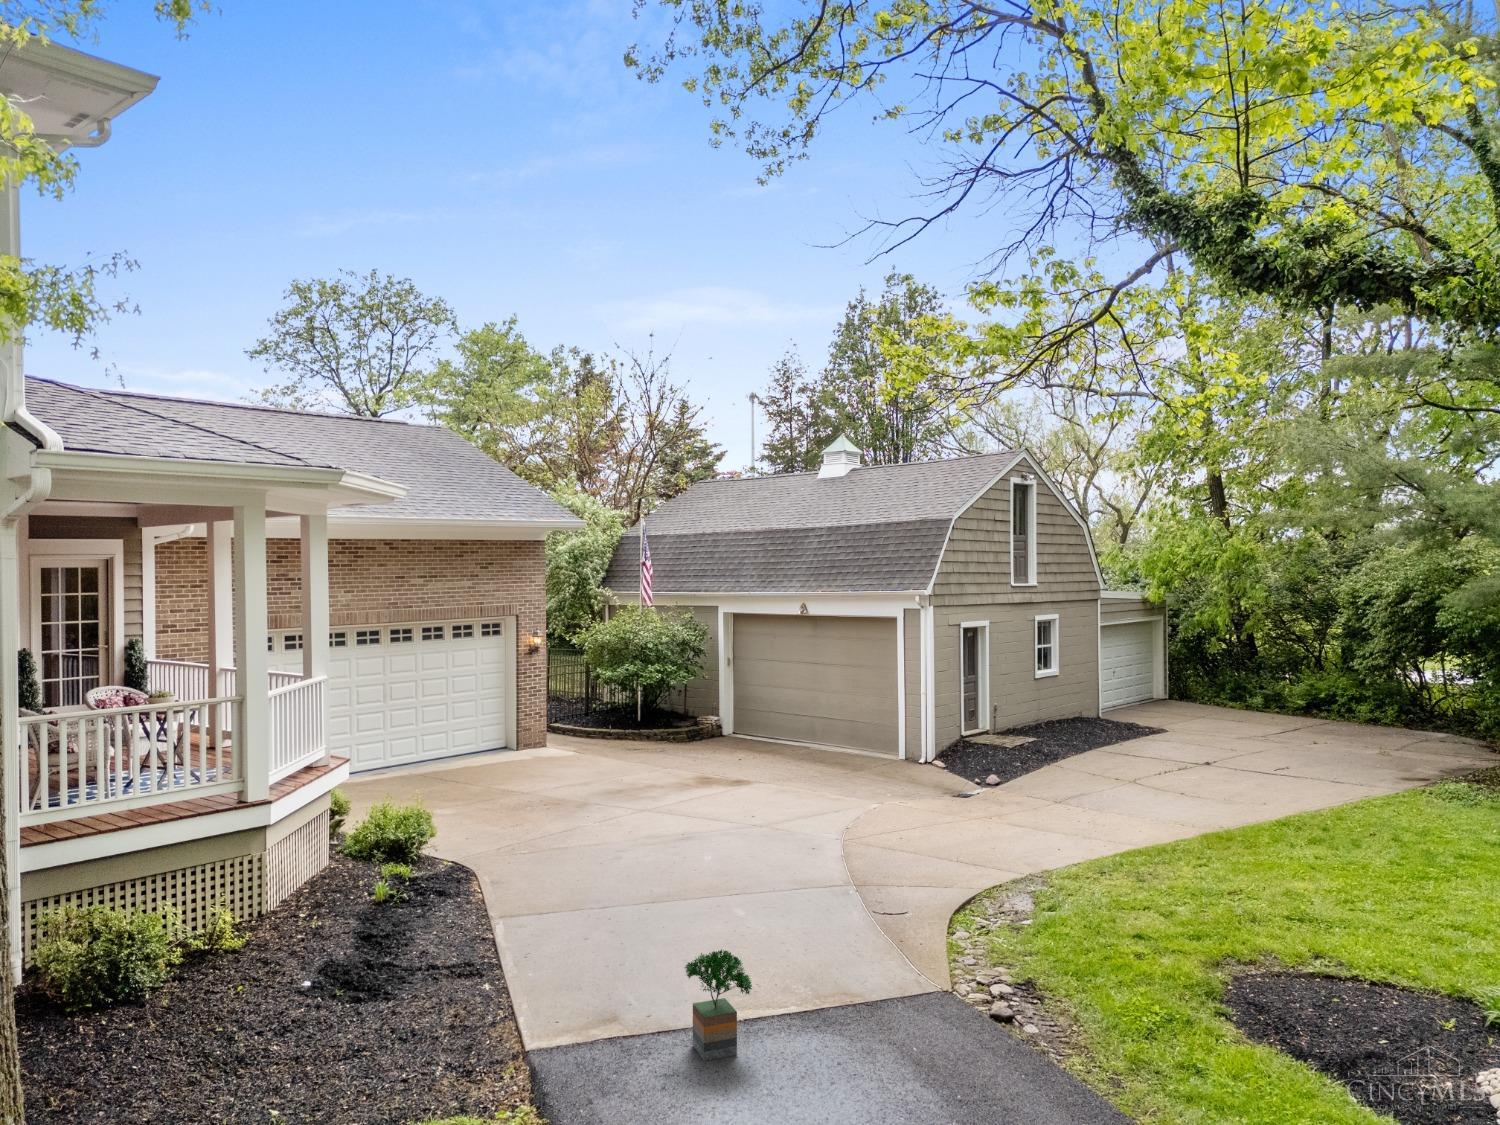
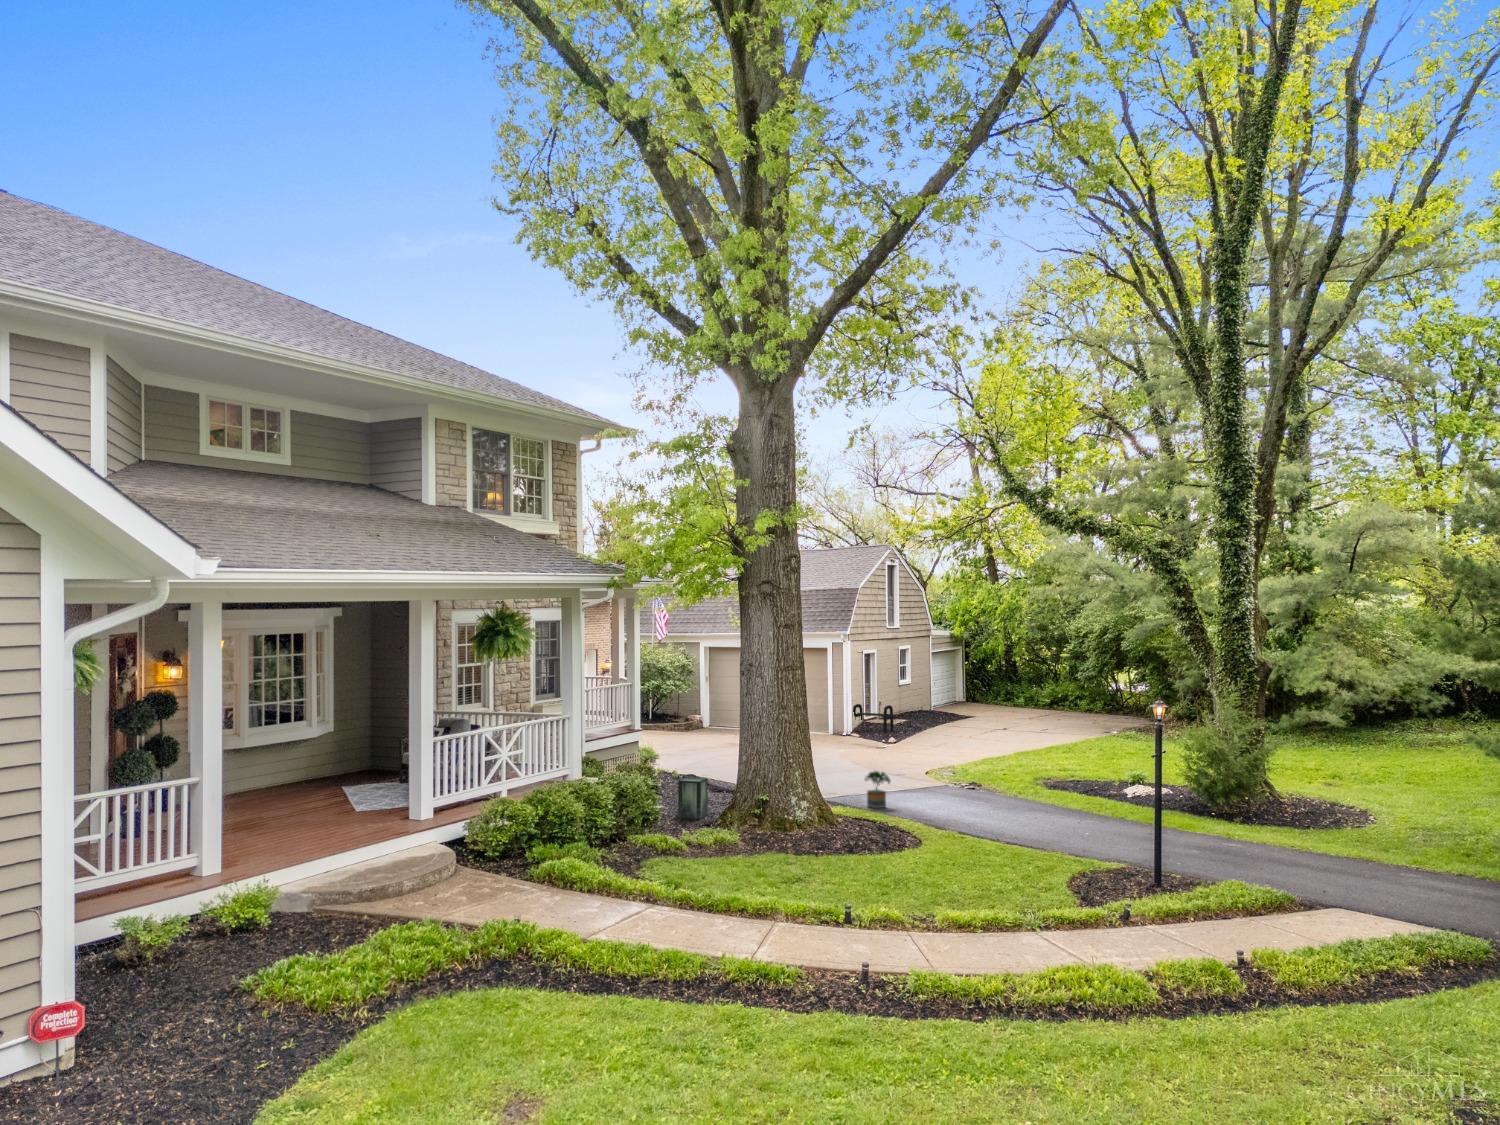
bench: none [936,710,1006,762] -> present [853,704,894,733]
storage box: none [167,944,260,1076] -> present [678,777,708,820]

